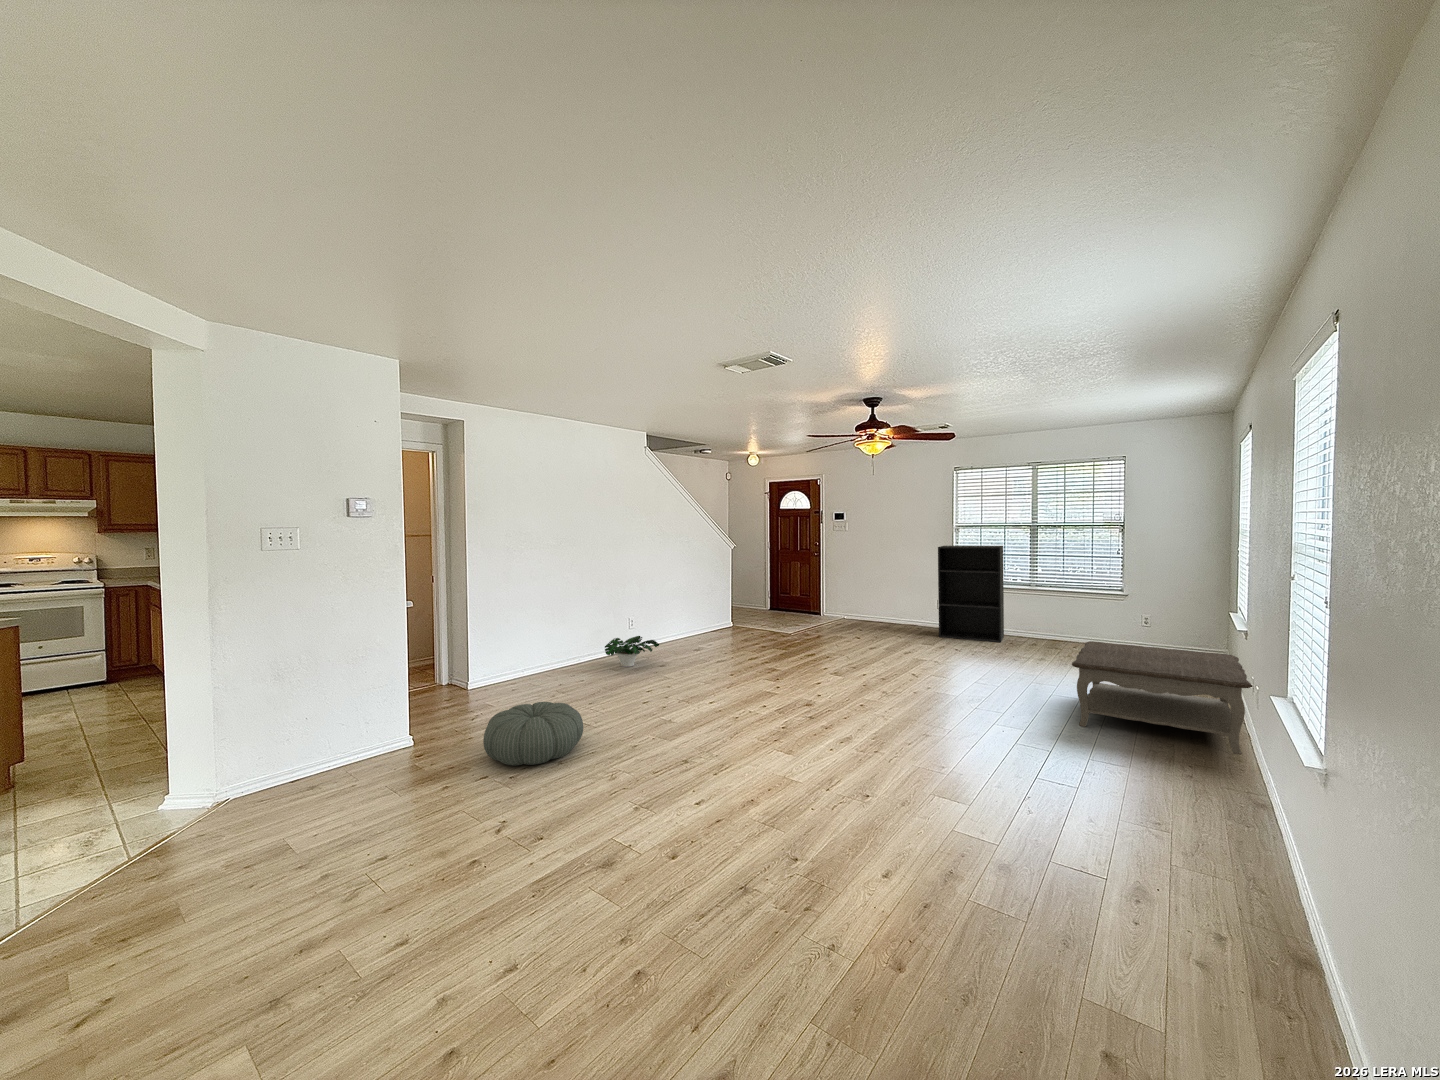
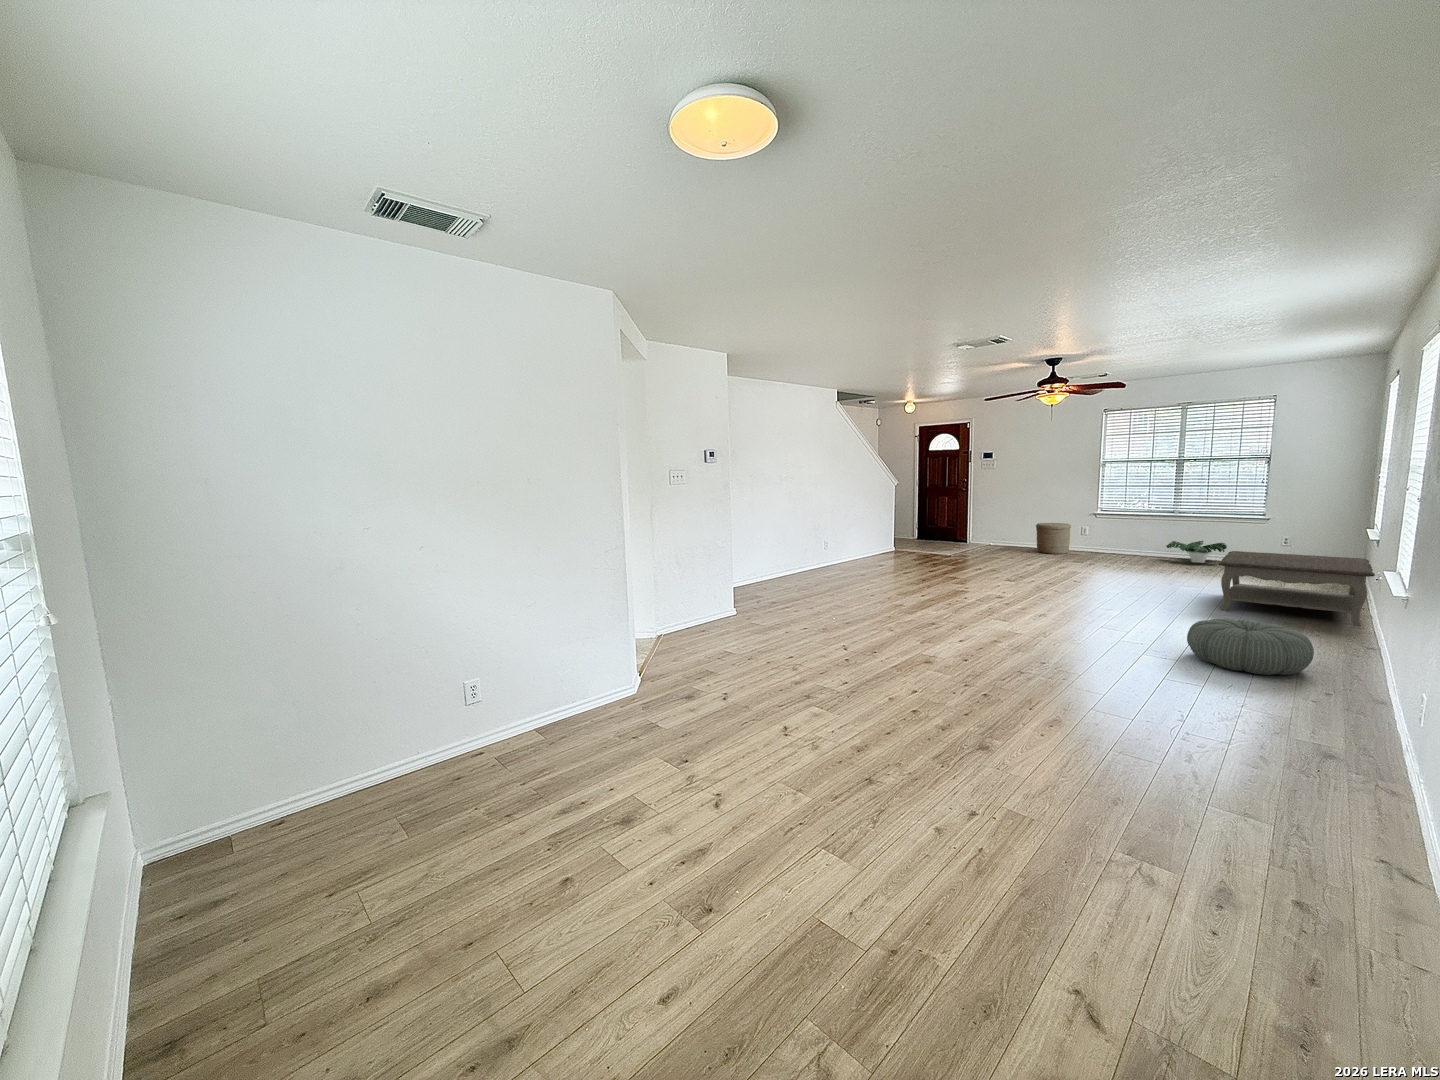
bookshelf: present [938,546,1004,642] -> none [1082,478,1148,561]
woven basket: none [892,594,928,632] -> present [1036,523,1071,554]
potted plant: present [605,636,659,667] -> present [1166,541,1227,563]
pouf: present [483,702,583,766] -> present [1187,618,1314,675]

